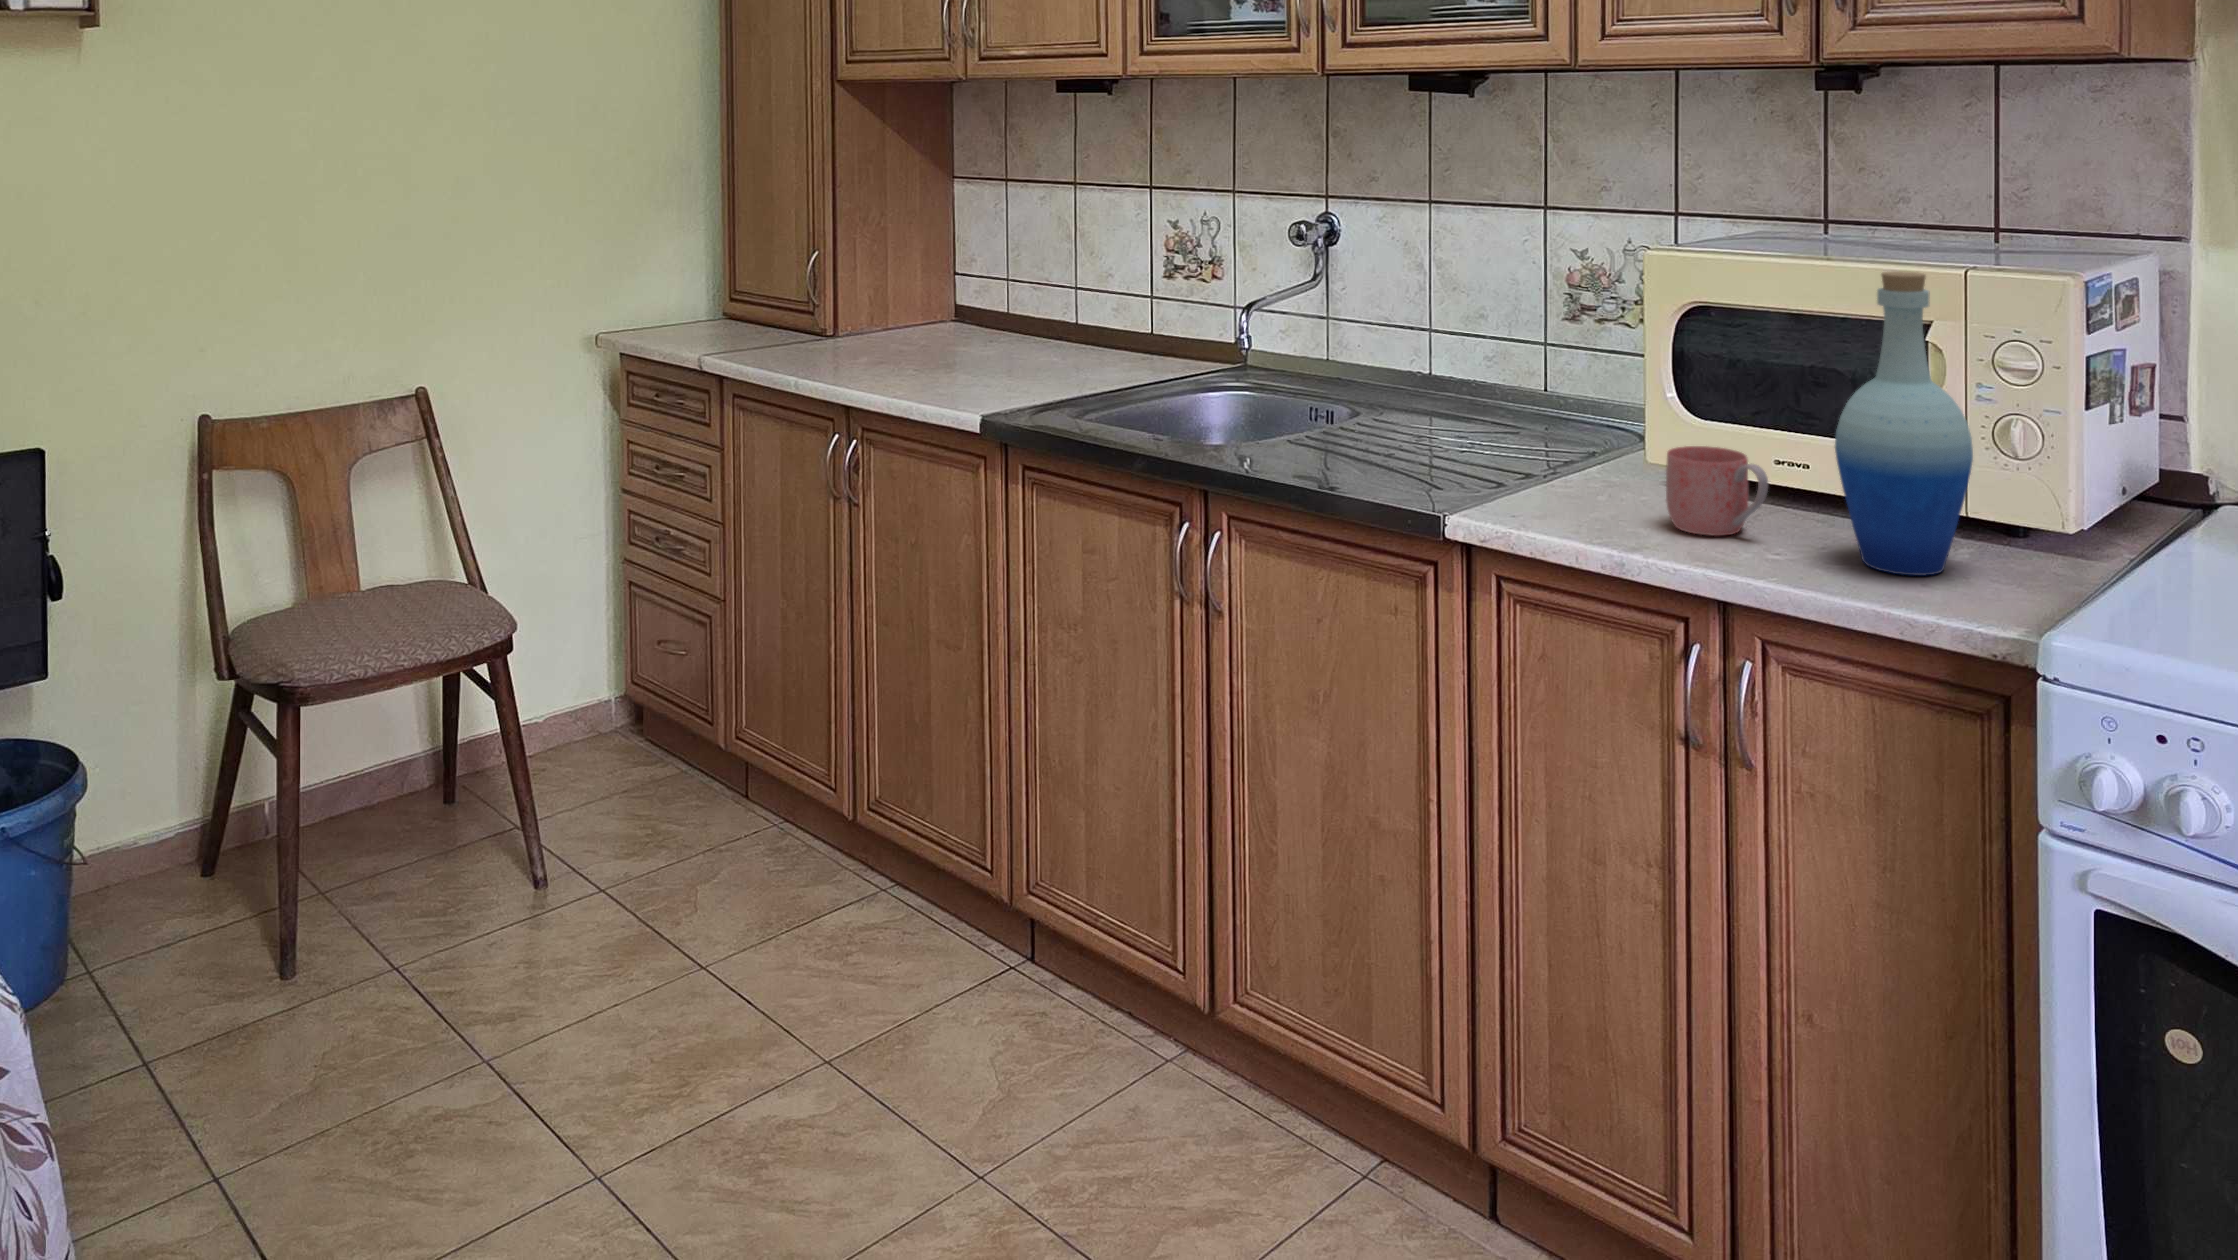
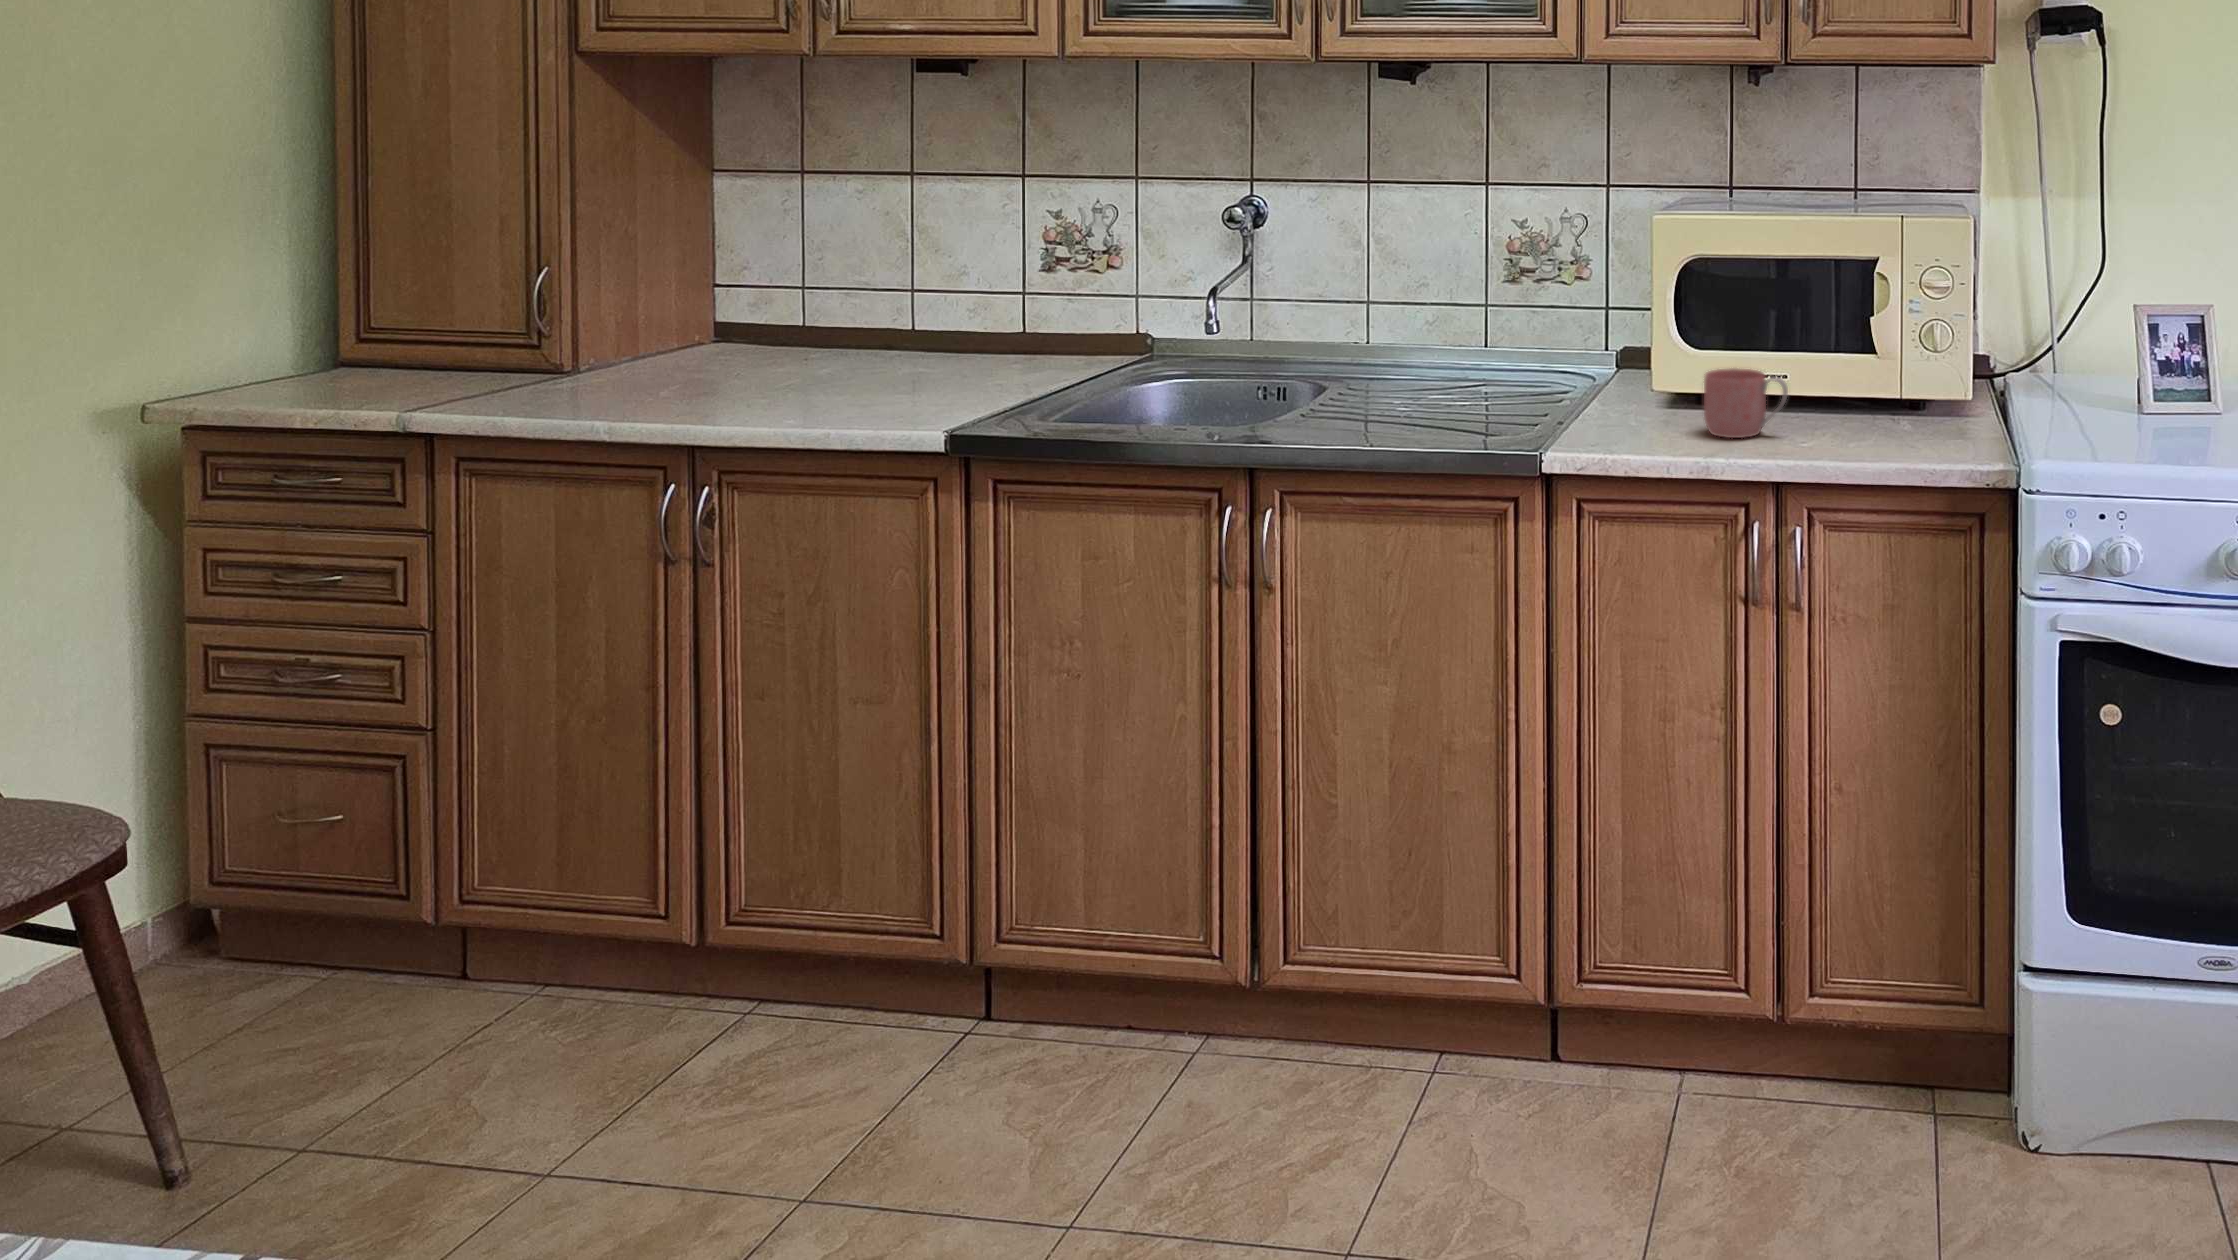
bottle: present [1835,271,1973,576] -> none [1841,220,1935,443]

